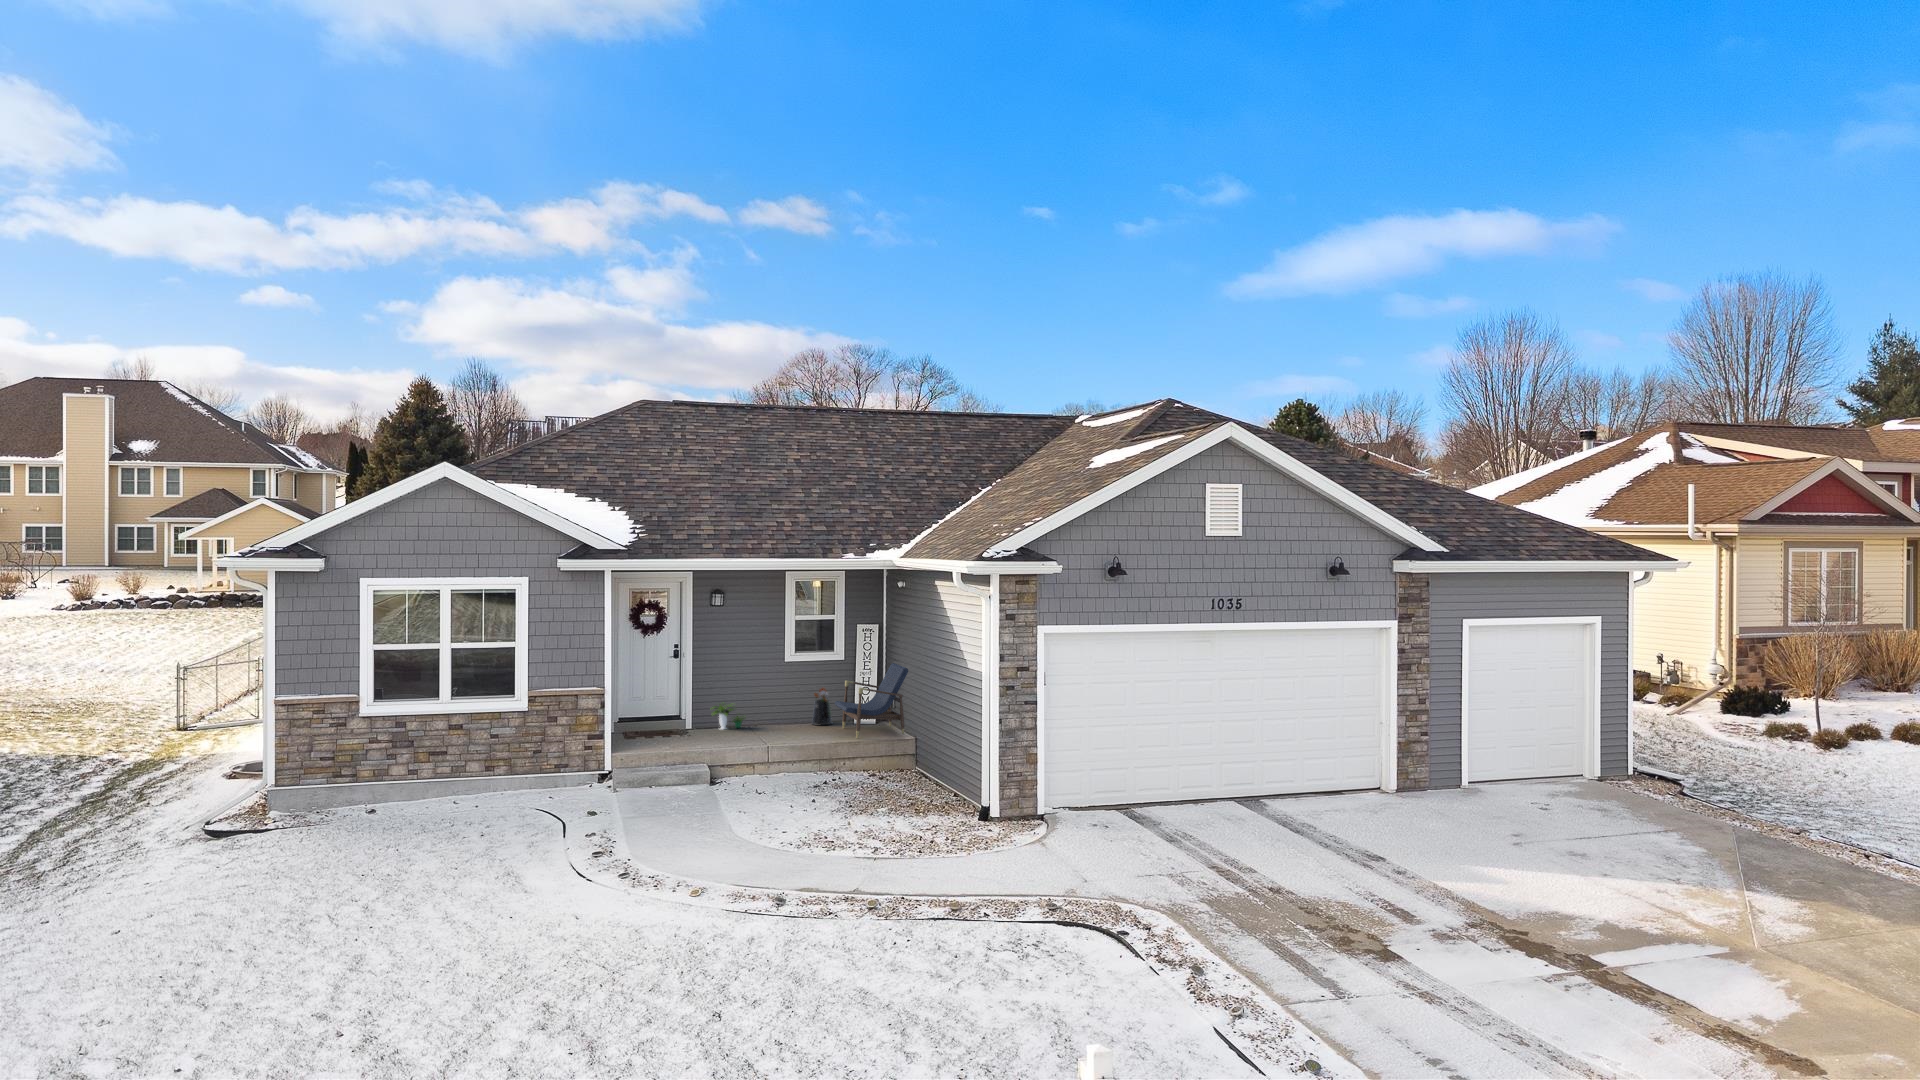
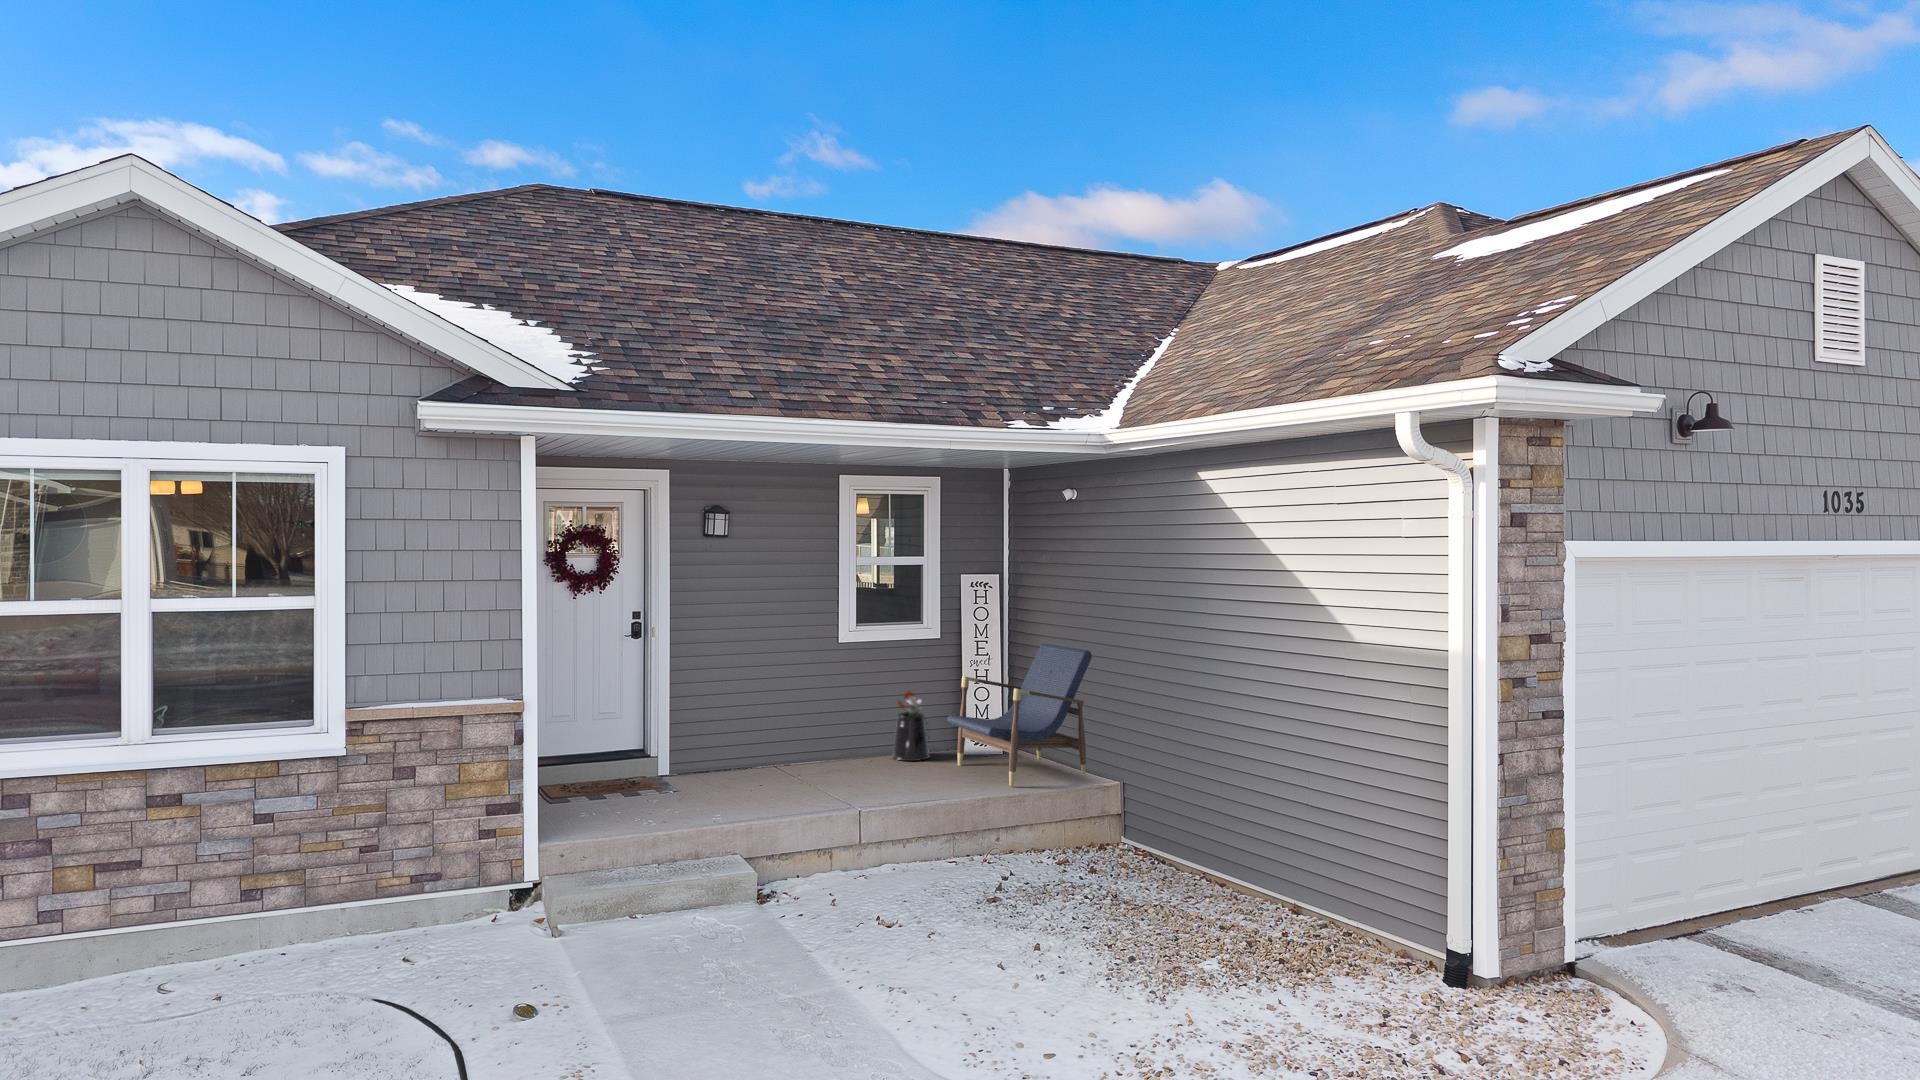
potted plant: present [713,702,744,729] -> none [710,722,779,775]

